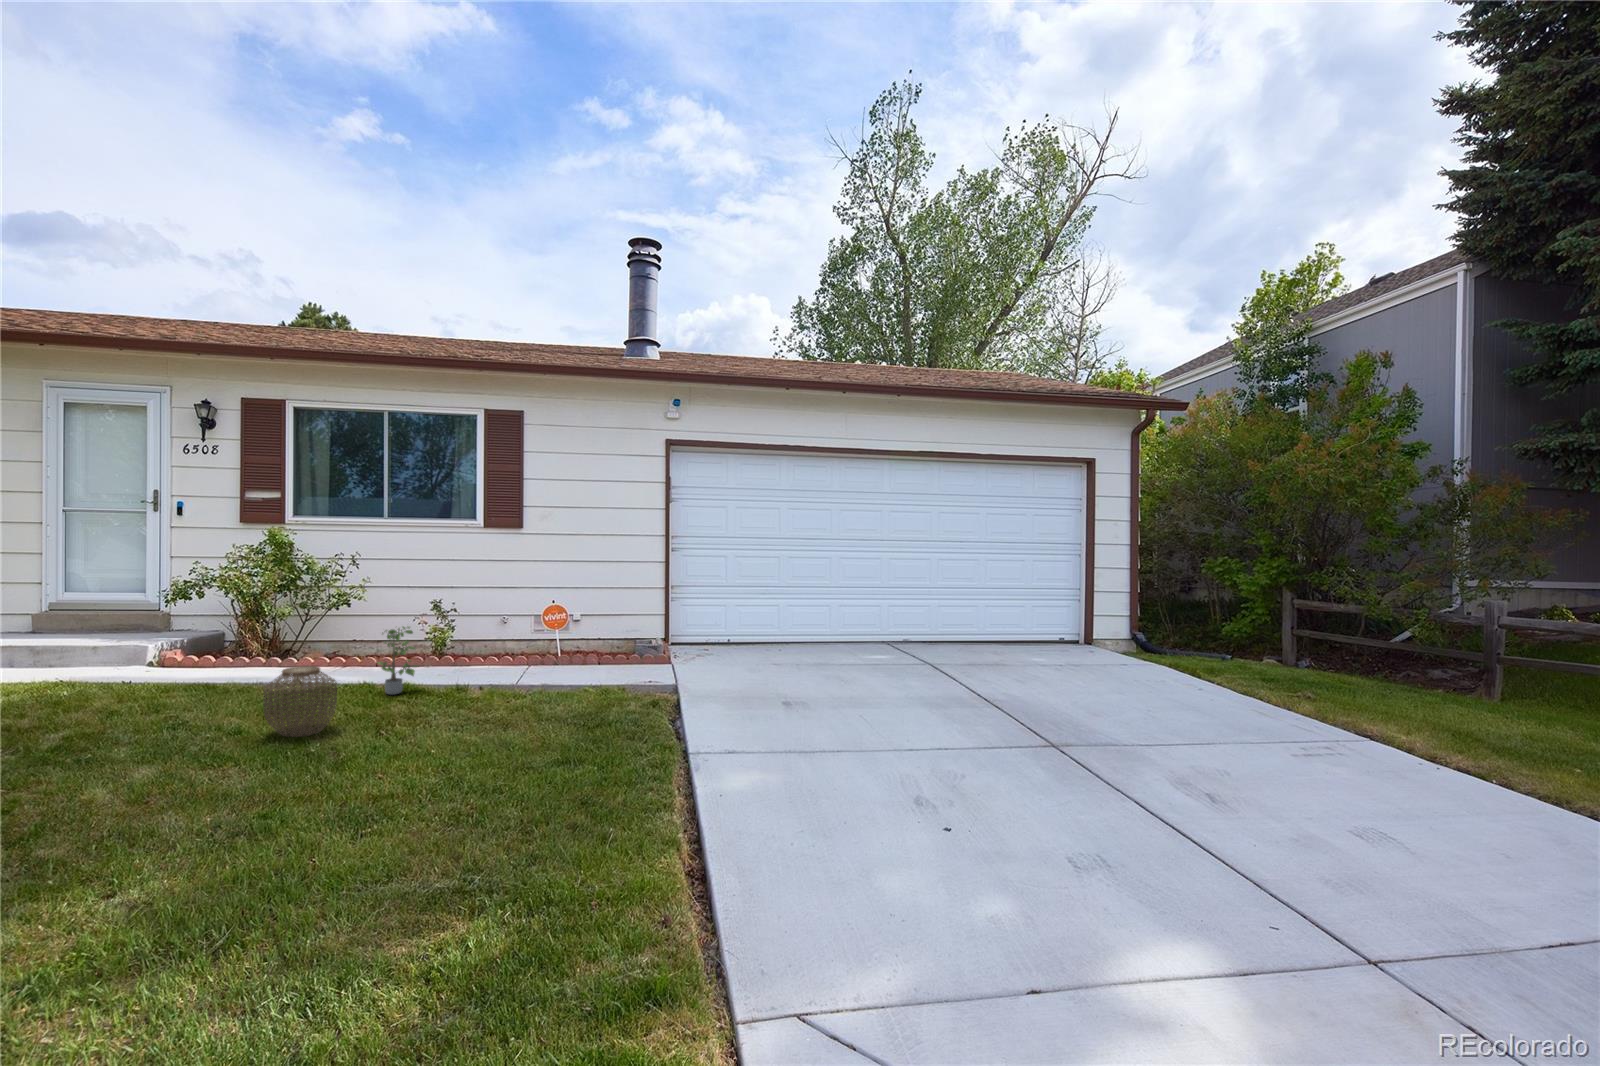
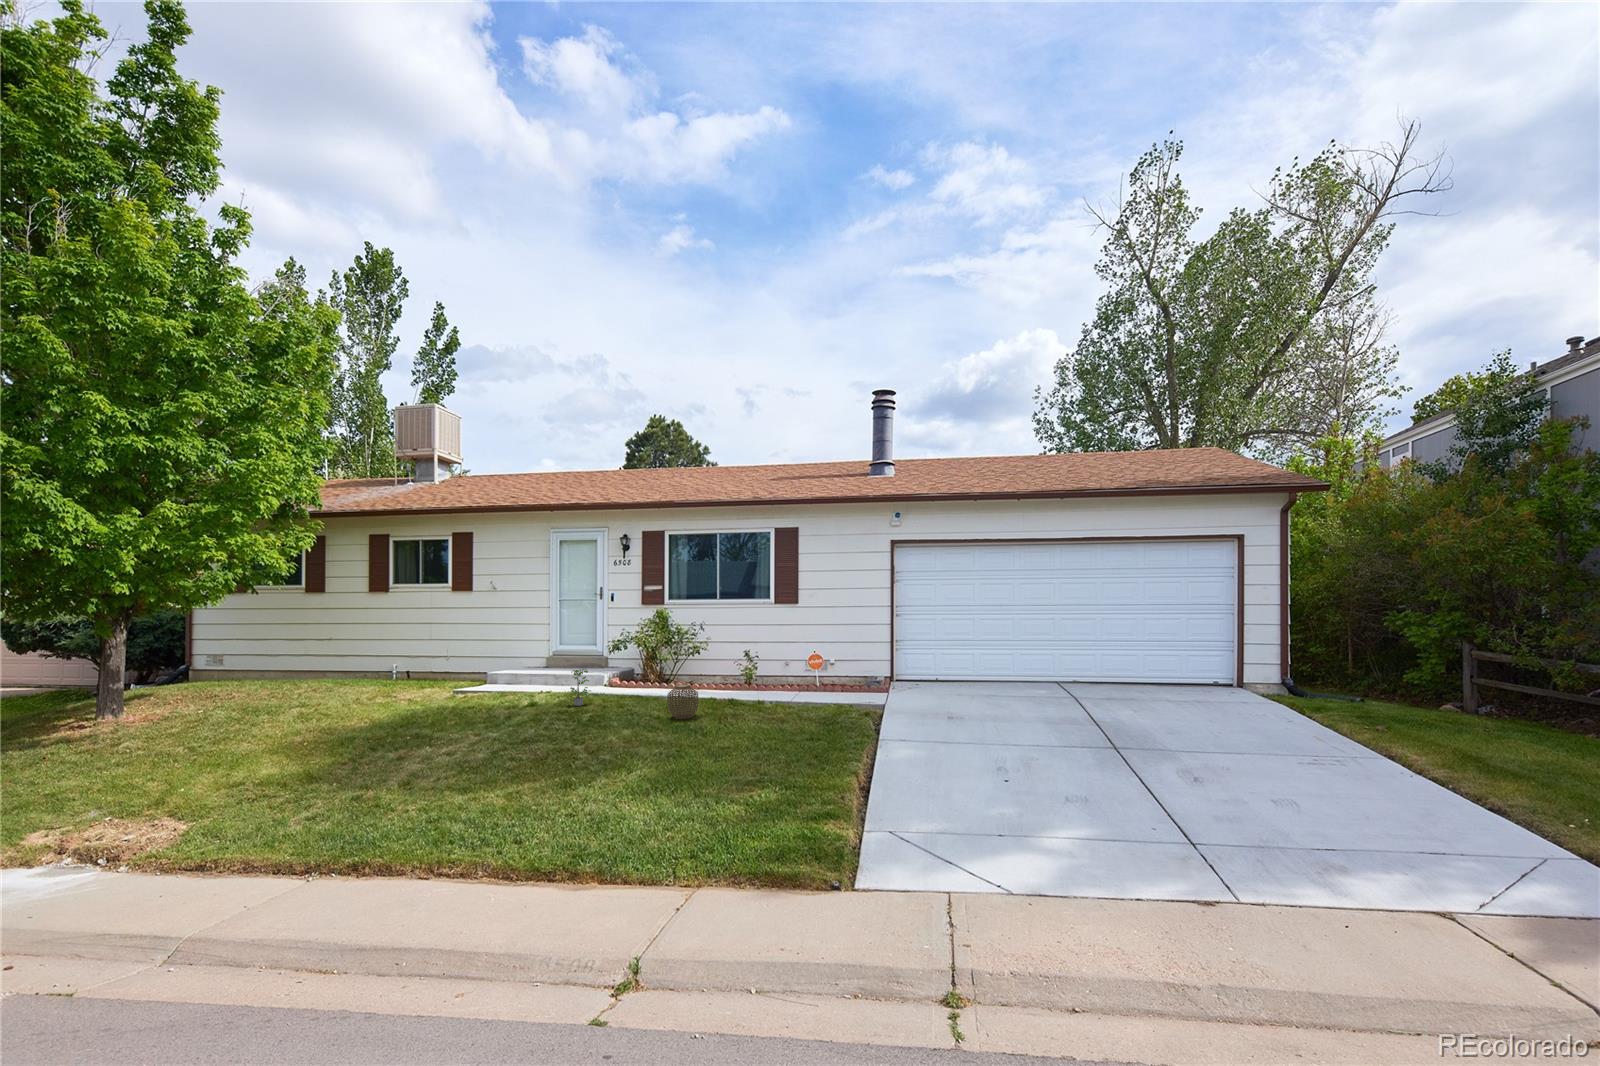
potted plant: present [377,627,419,695] -> present [570,668,591,706]

